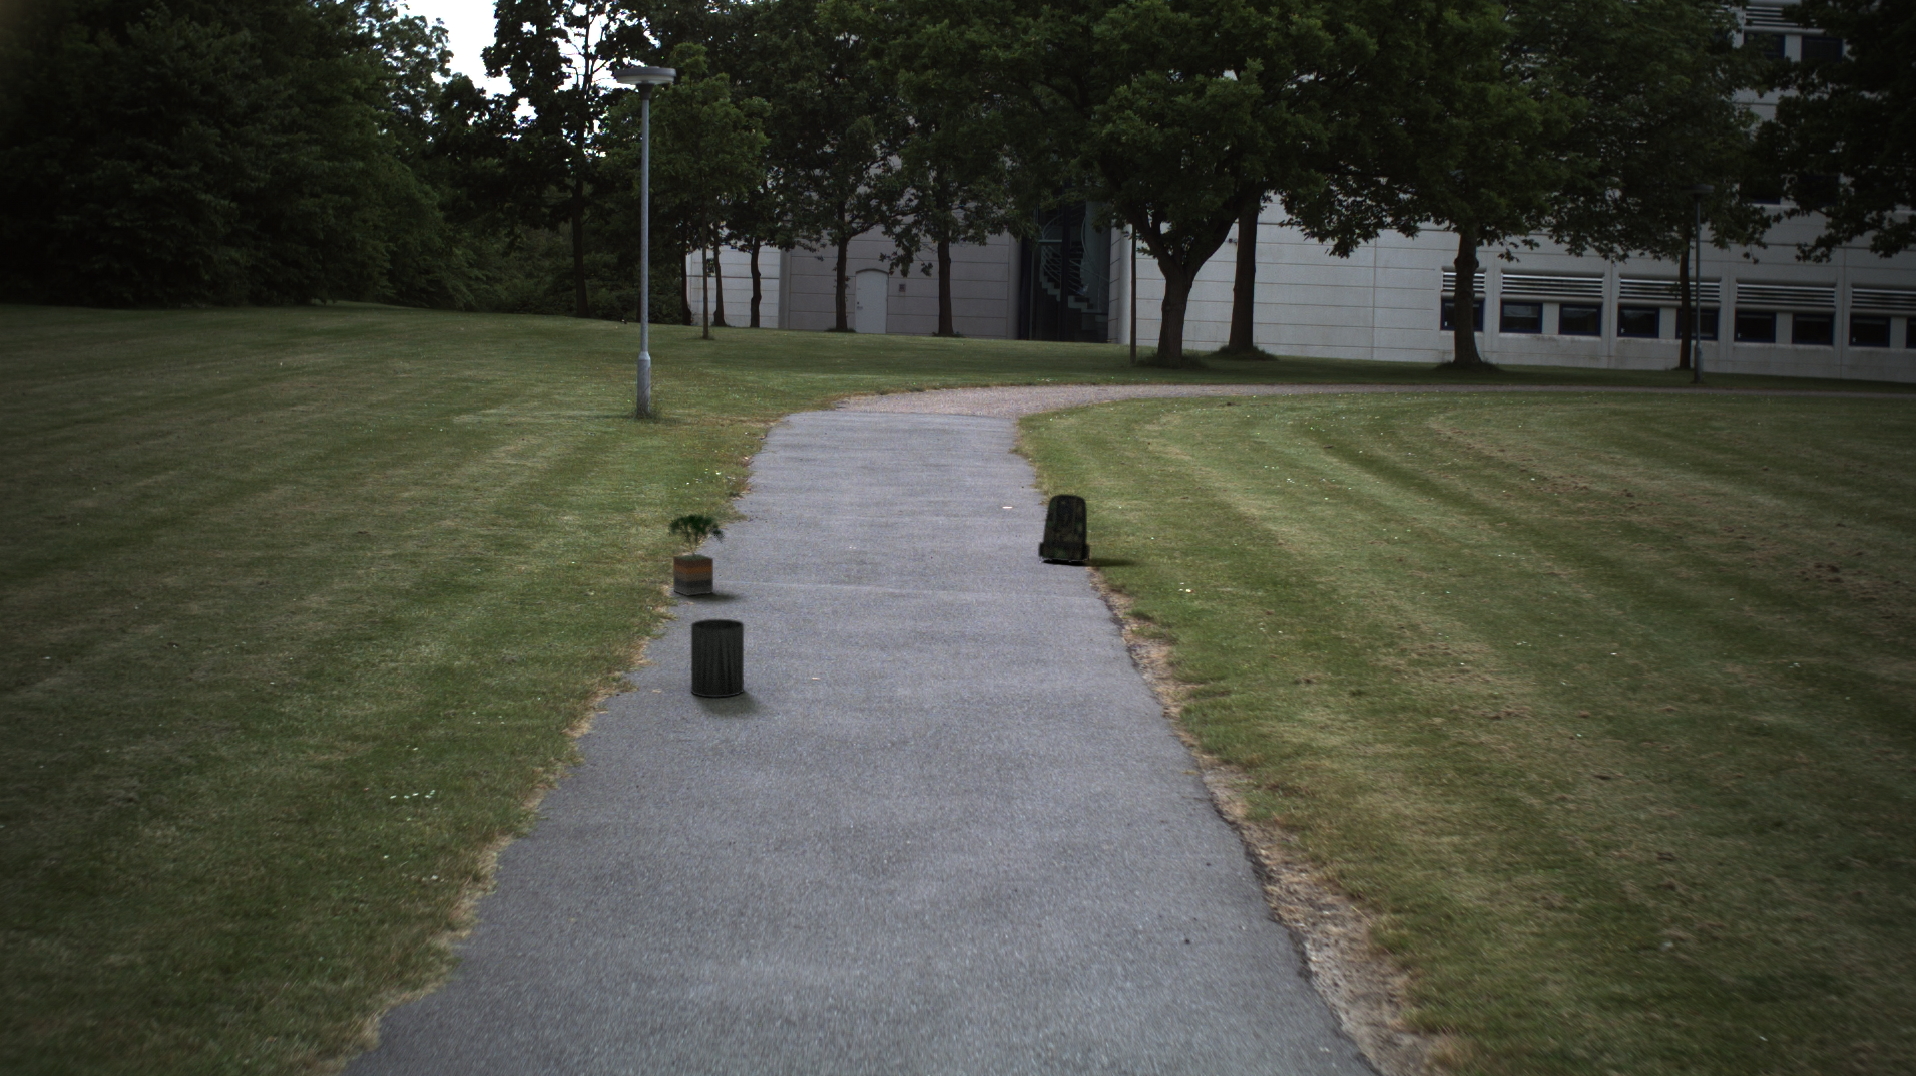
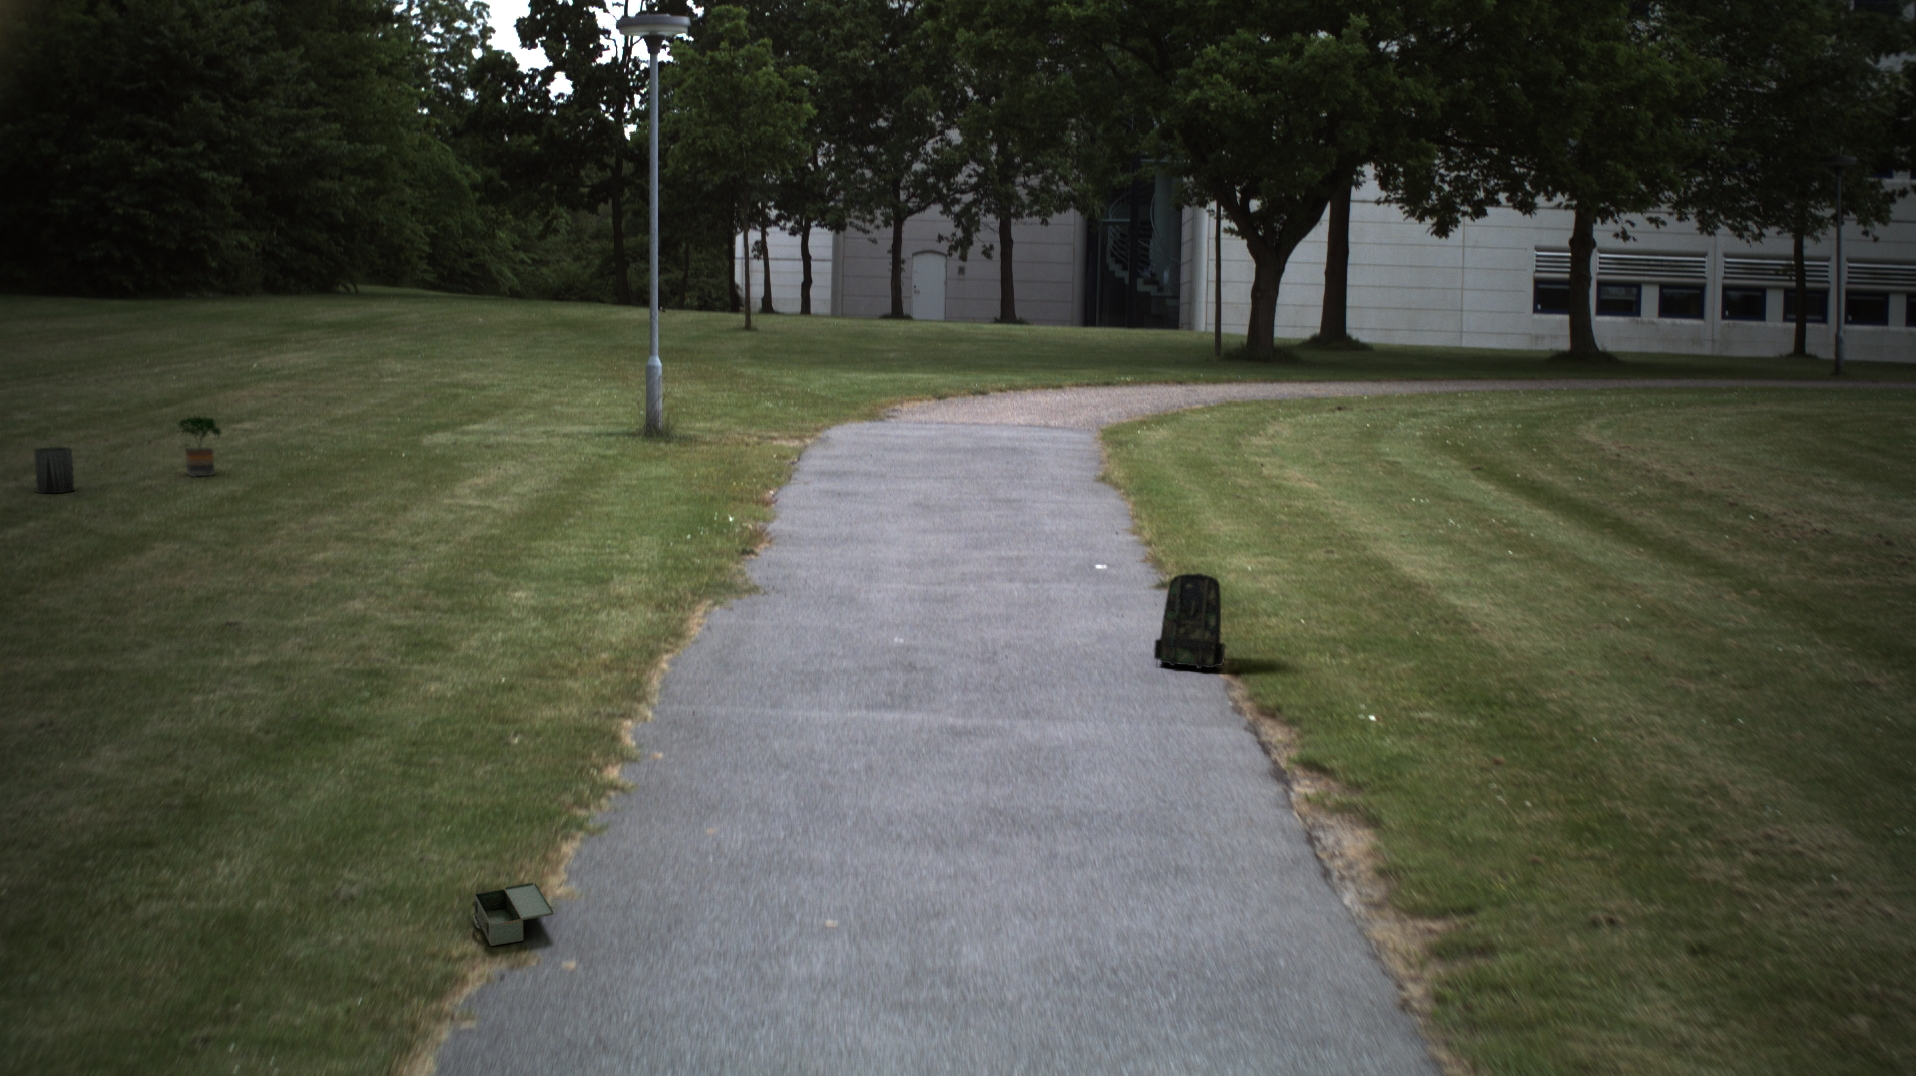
potted tree: present [668,514,725,596] -> present [177,416,222,476]
trash can: present [691,619,744,697] -> present [34,447,74,493]
toolbox: none [580,656,634,687] -> present [473,883,554,946]

